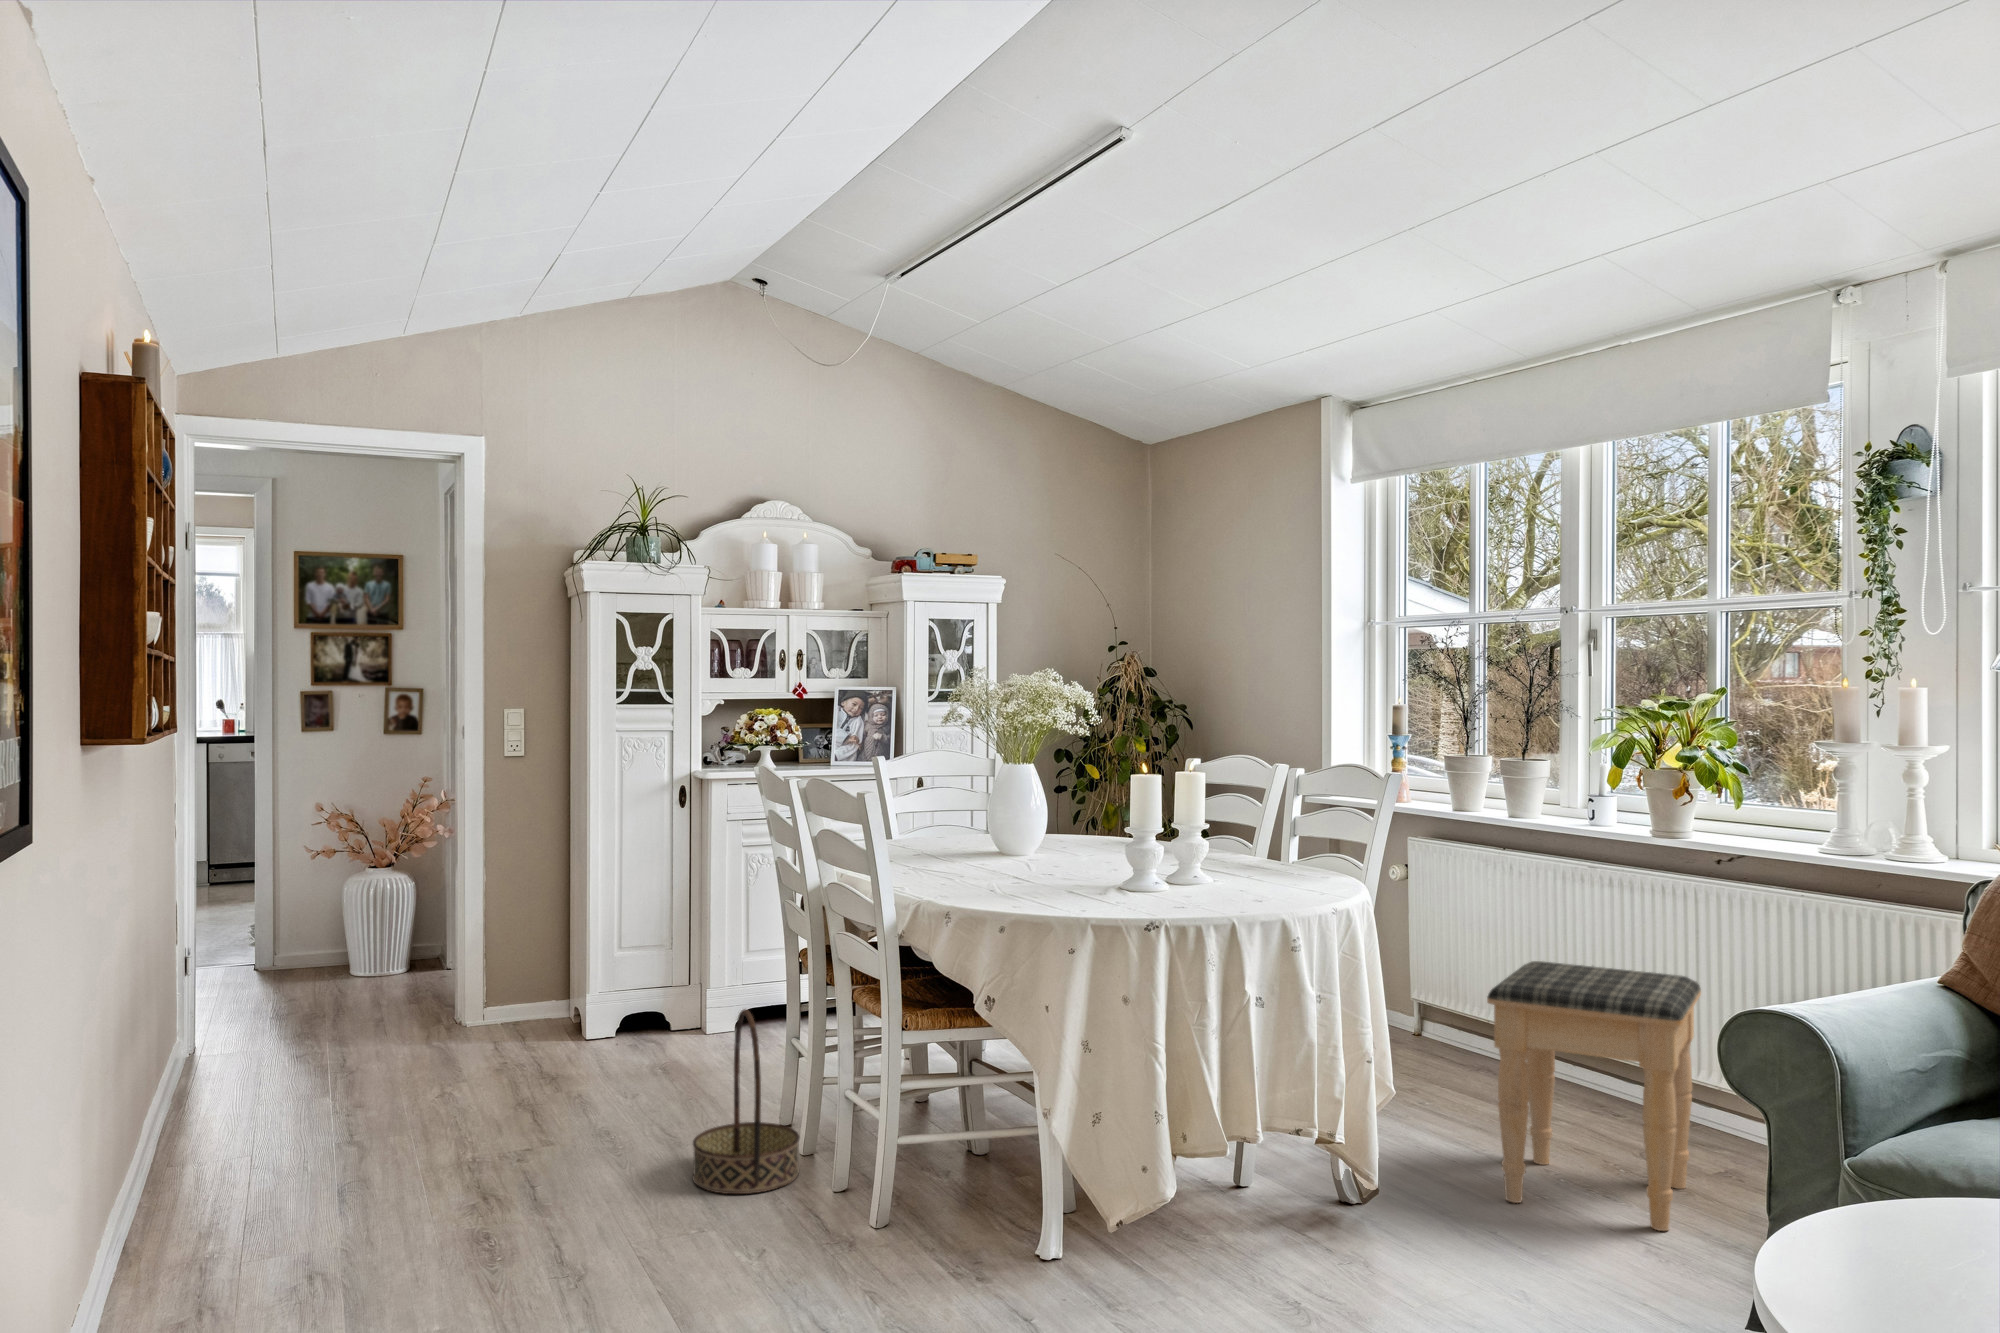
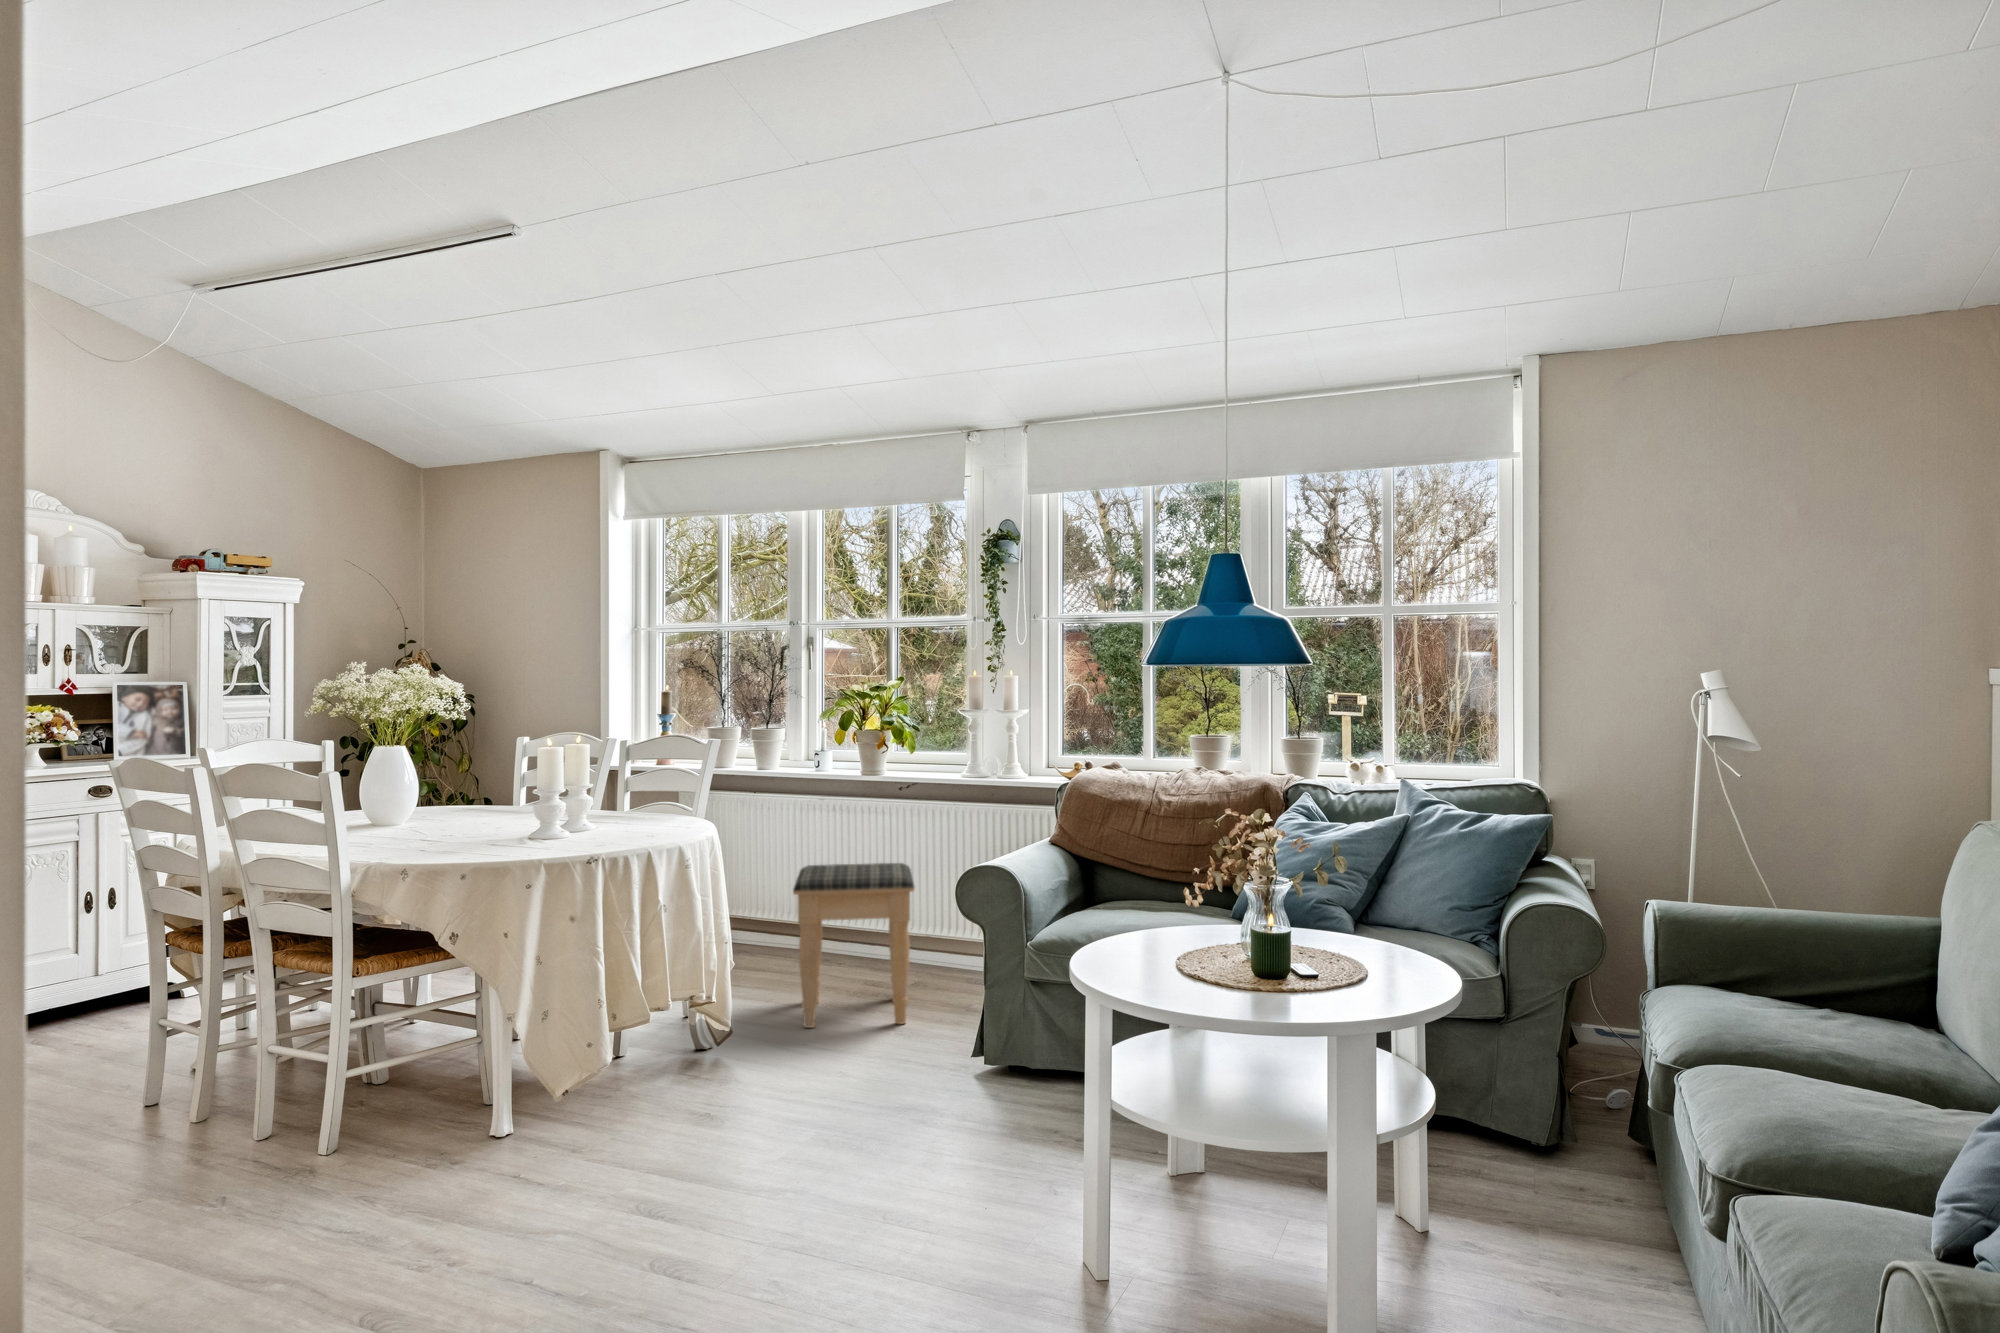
basket: present [693,1009,800,1194] -> none [87,990,211,1169]

